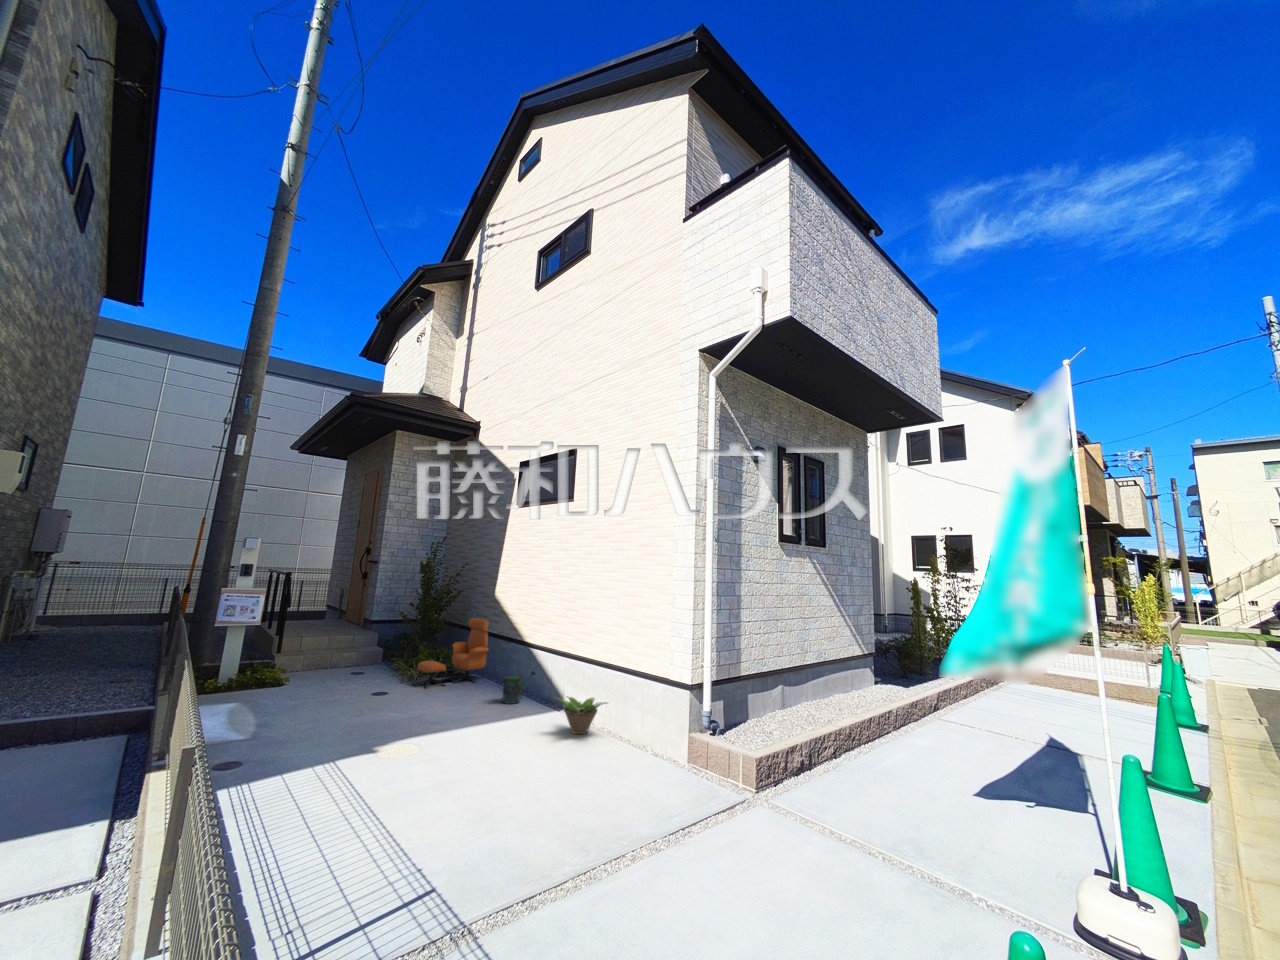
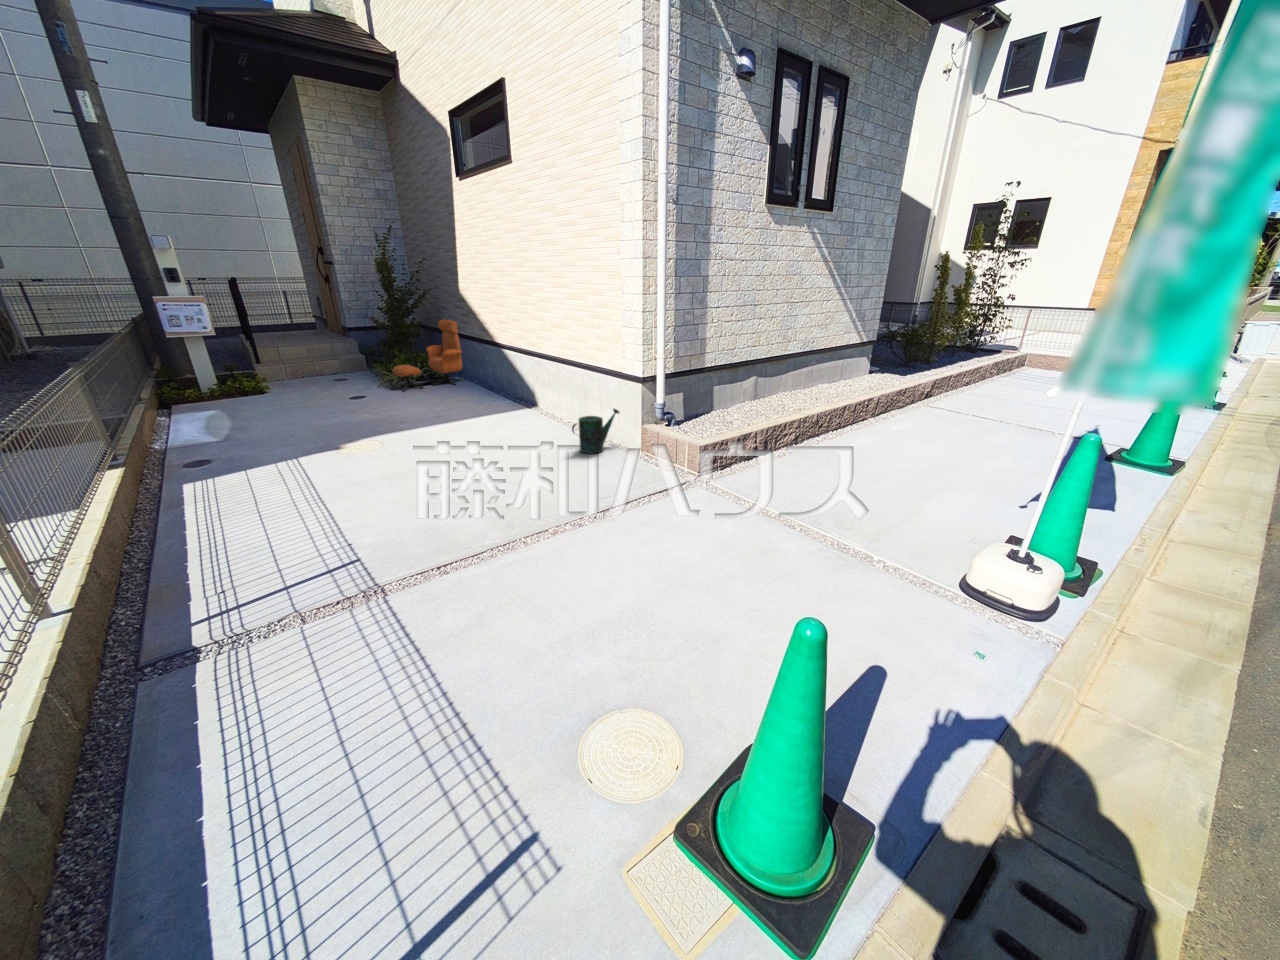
watering can: present [498,671,535,704] -> present [572,409,619,454]
decorative plant: present [557,697,606,734] -> none [511,394,568,429]

